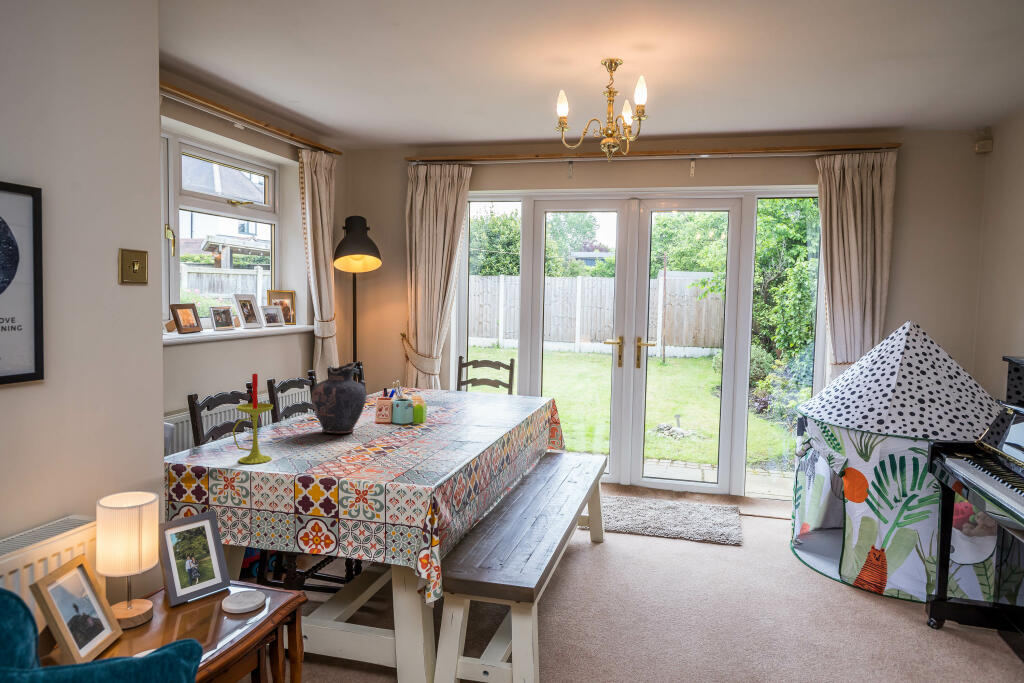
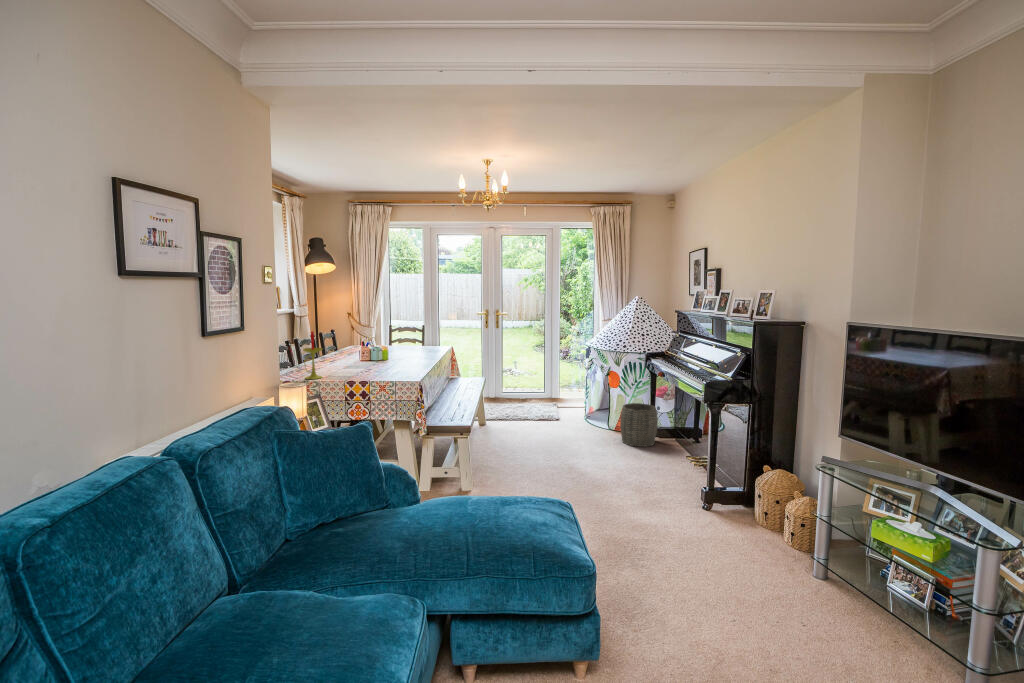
vase: present [312,363,366,433] -> none [329,326,360,366]
woven basket: none [868,540,955,641] -> present [620,403,658,447]

